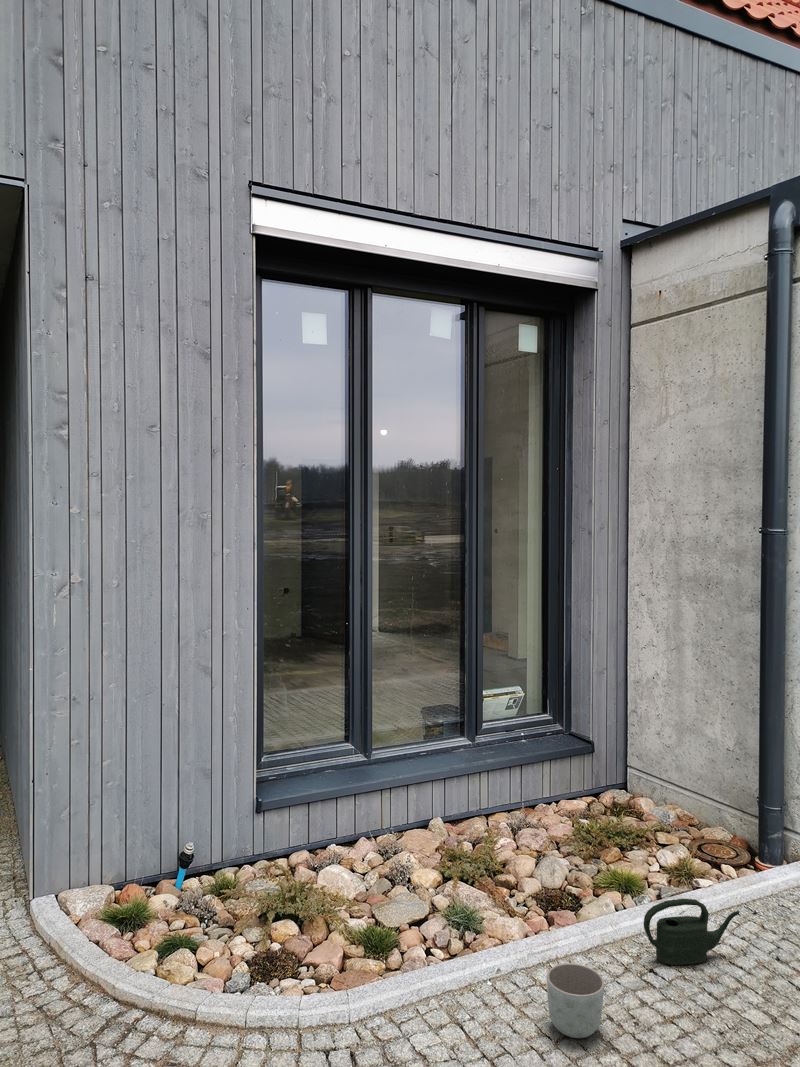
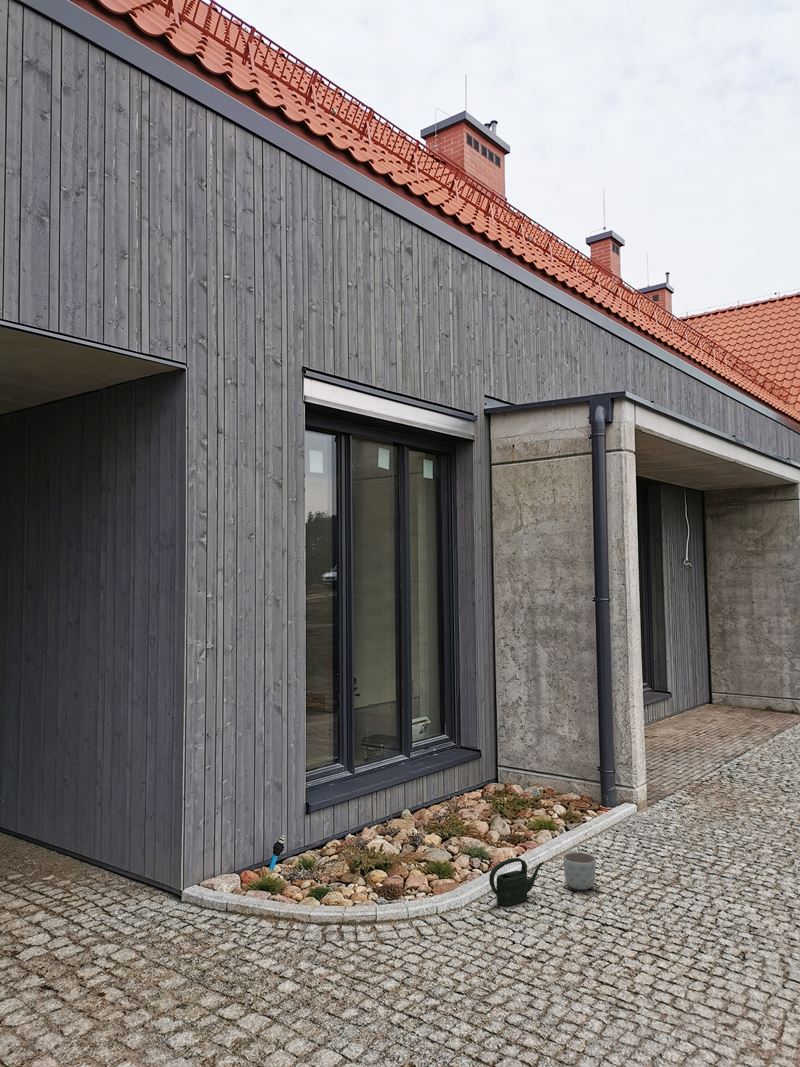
watering can: present [644,899,739,965] -> present [489,858,544,906]

